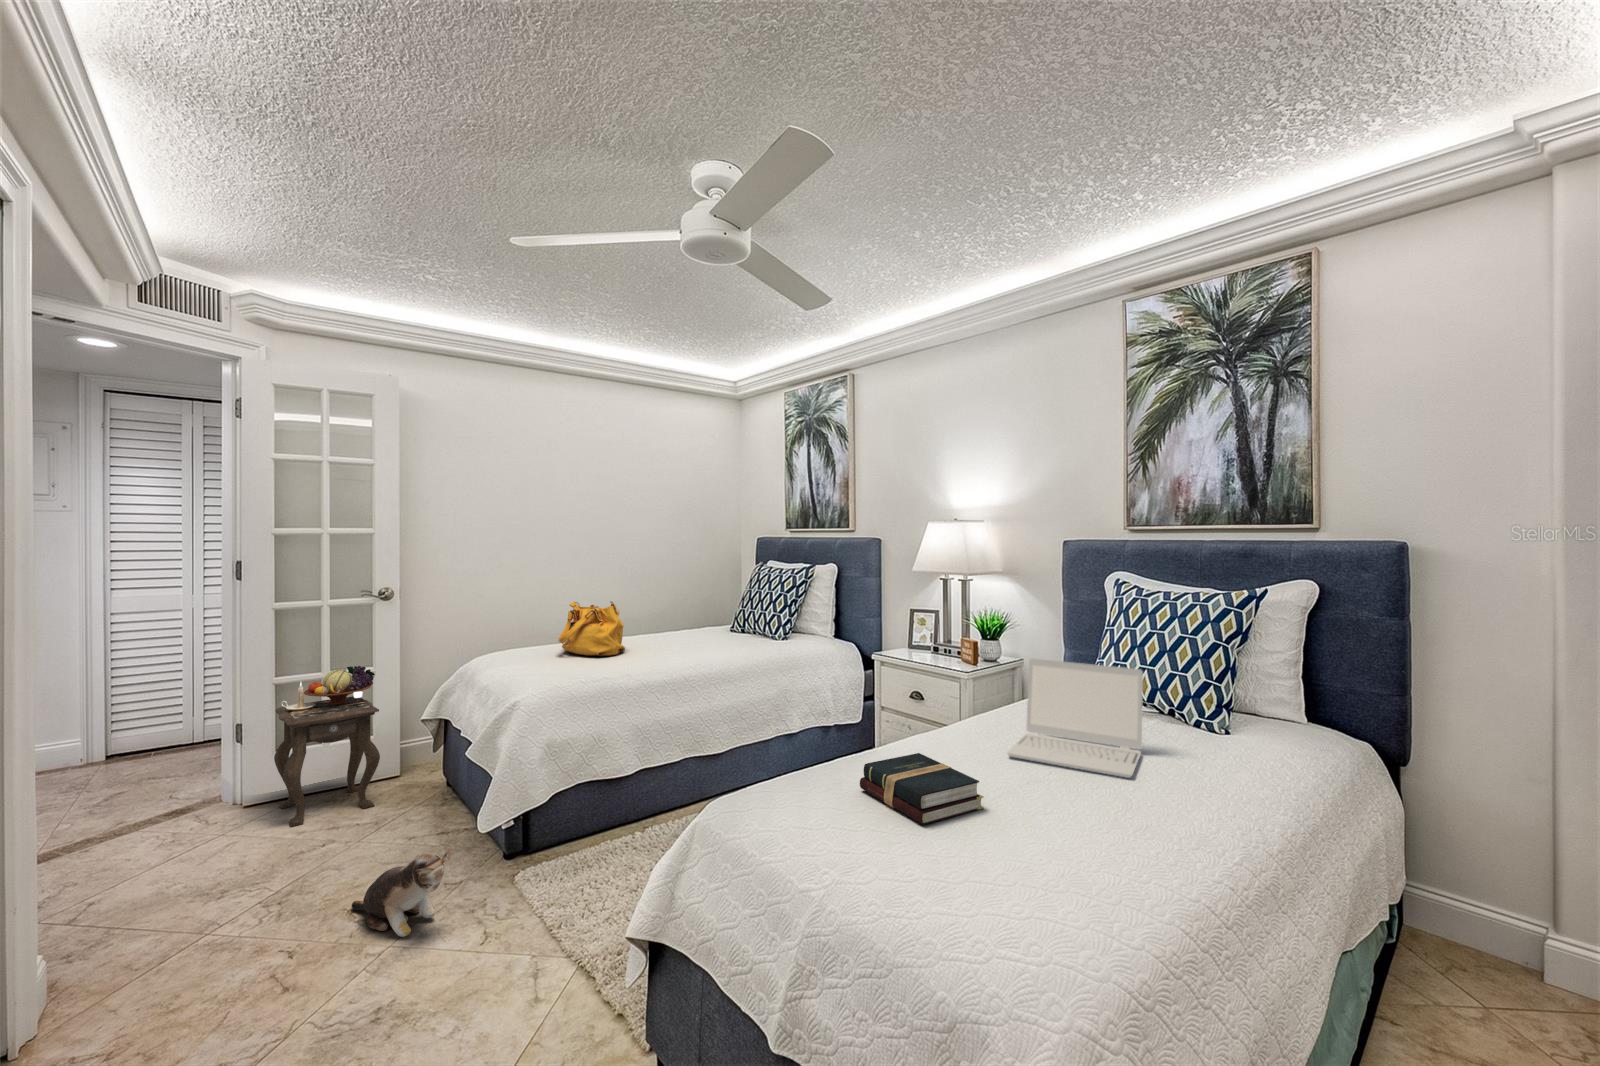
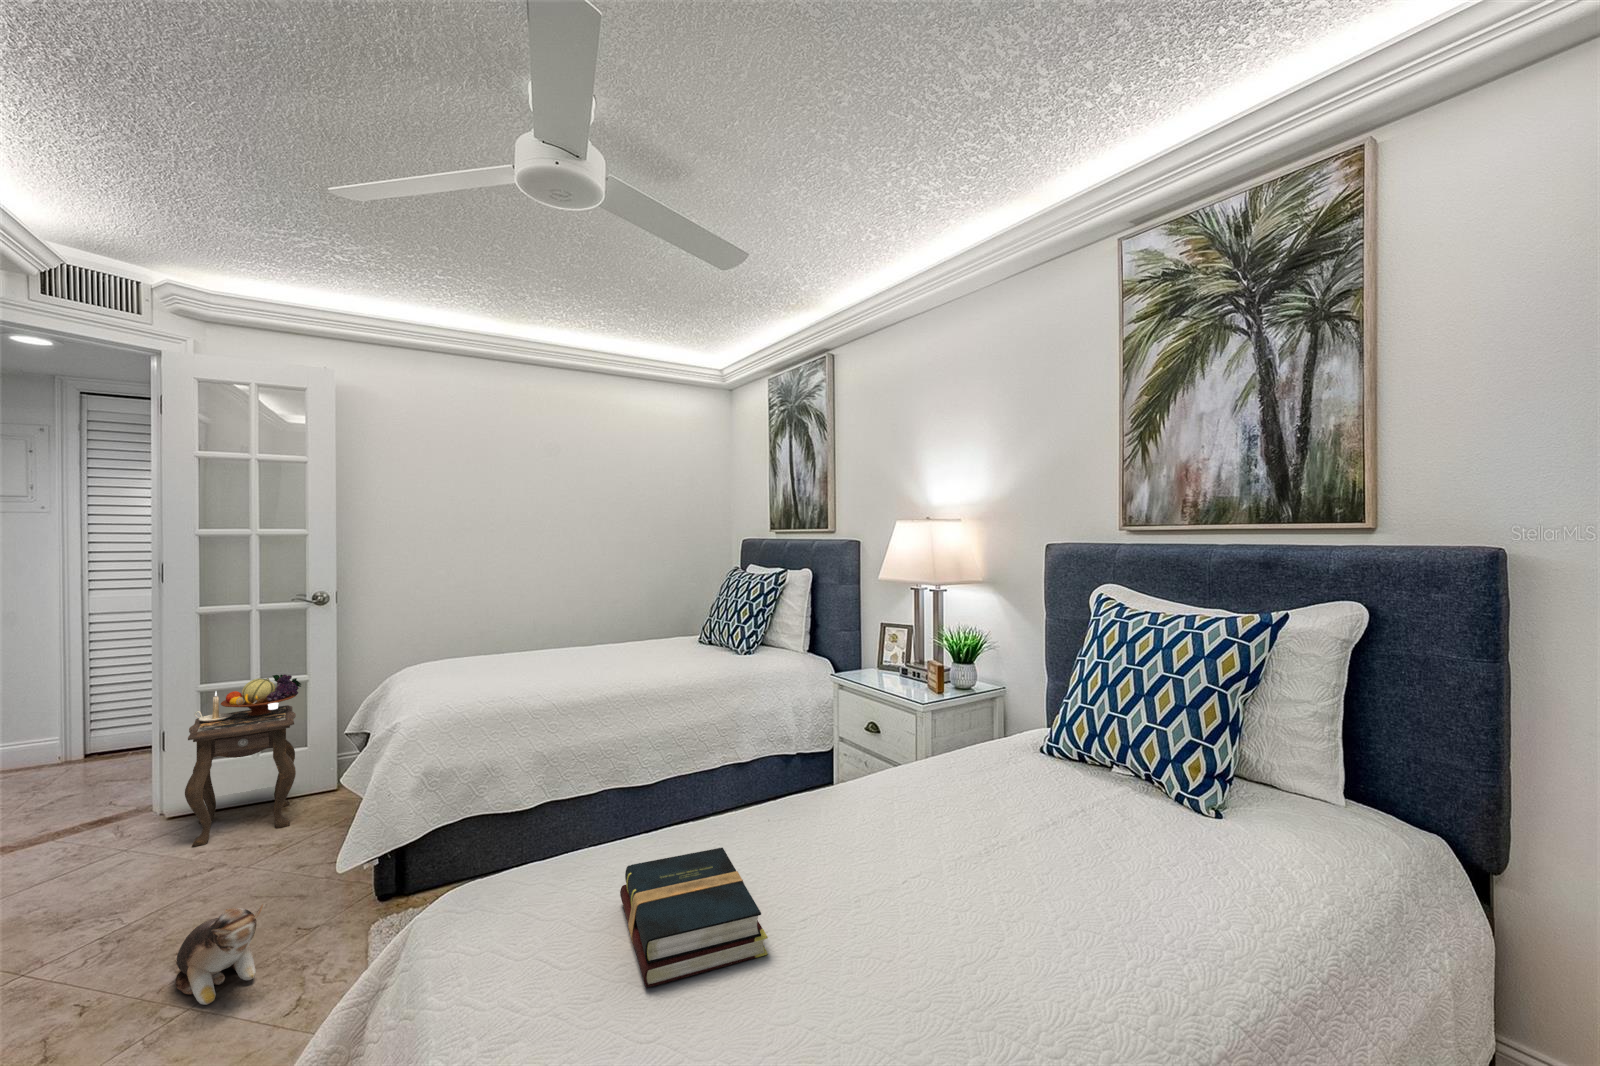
handbag: present [558,601,625,656] -> none [484,608,561,669]
laptop: present [1007,659,1143,778] -> none [874,705,1077,903]

